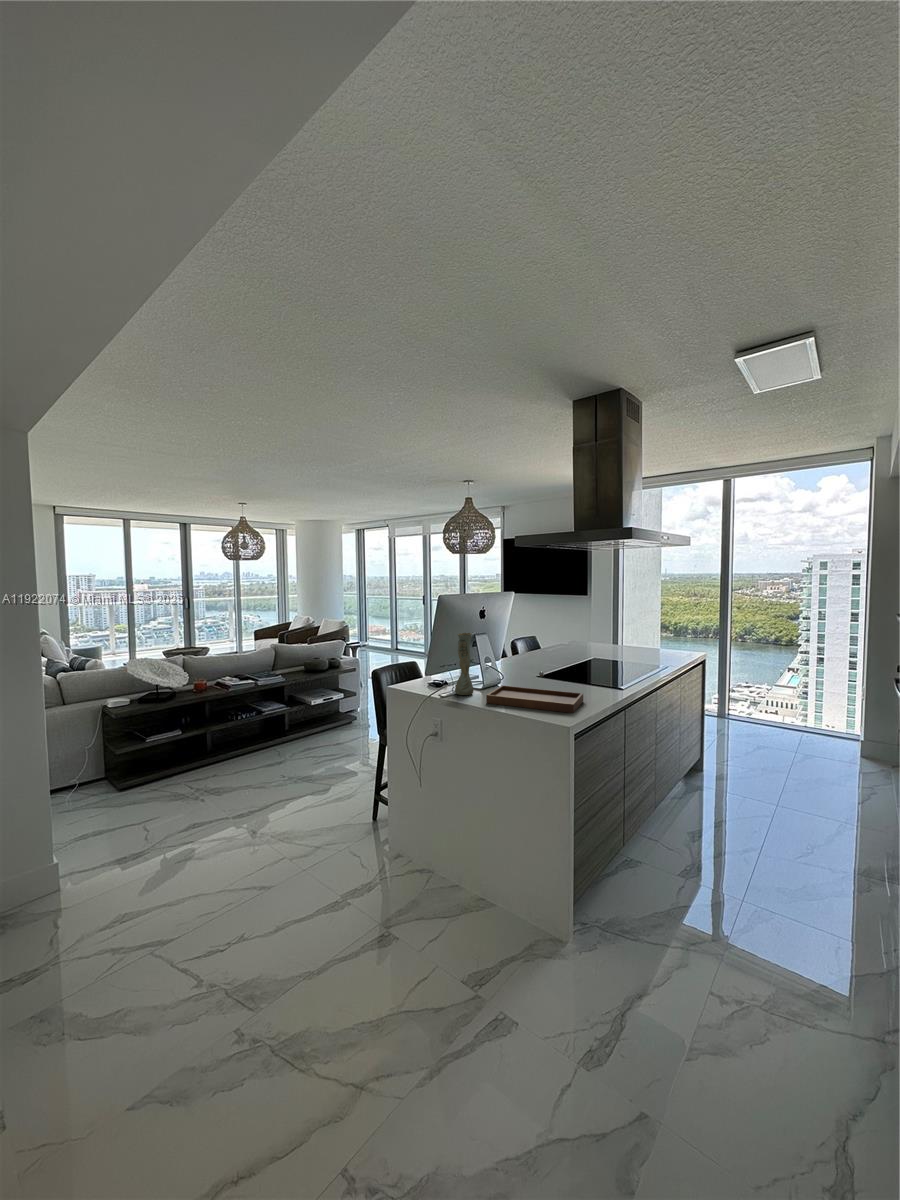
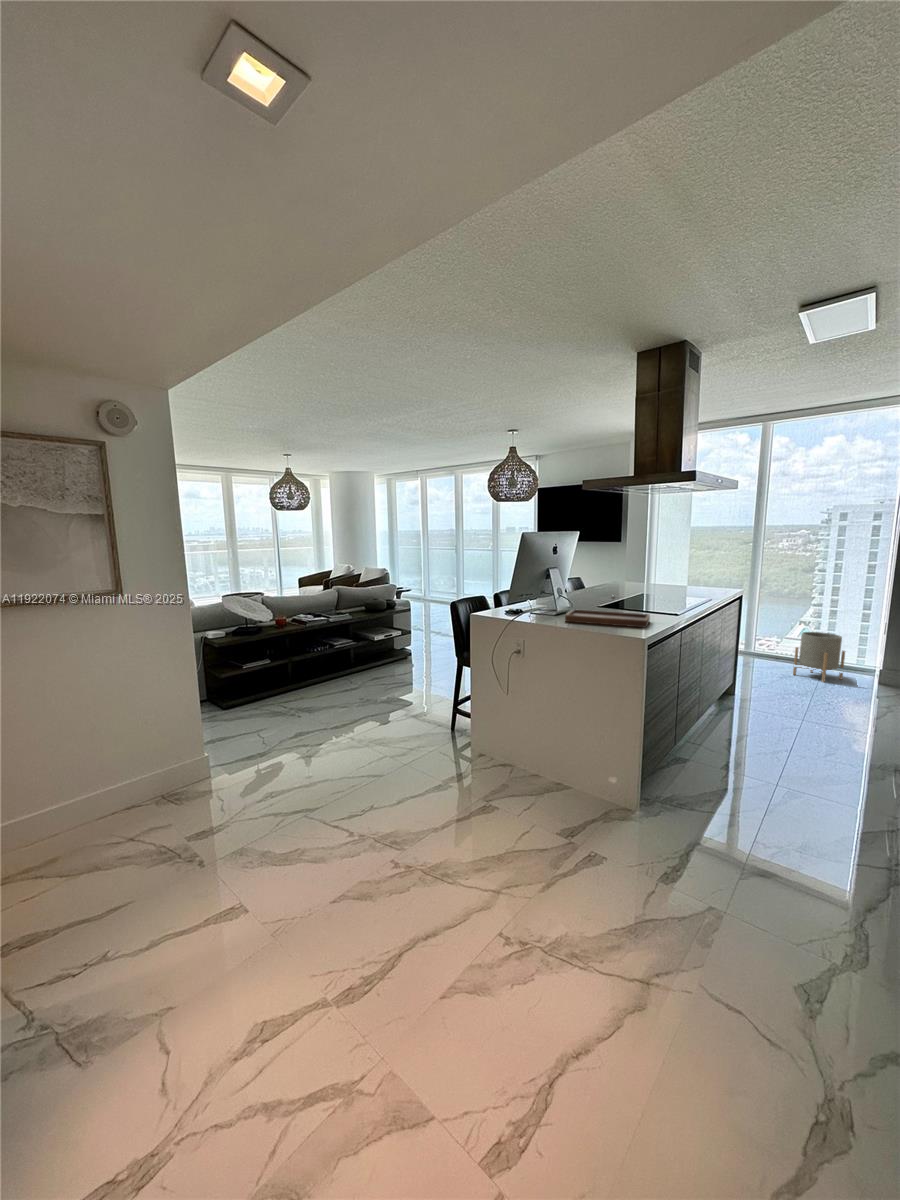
vase: present [455,633,474,695] -> none [533,563,549,617]
planter: none [781,688,836,747] -> present [793,632,845,682]

